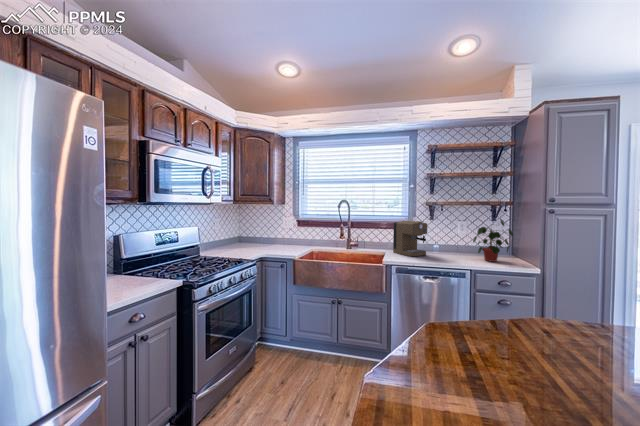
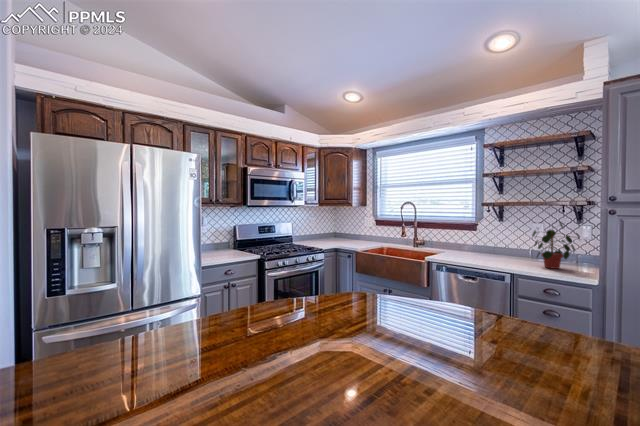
coffee maker: present [393,221,427,256] -> none [453,222,485,257]

